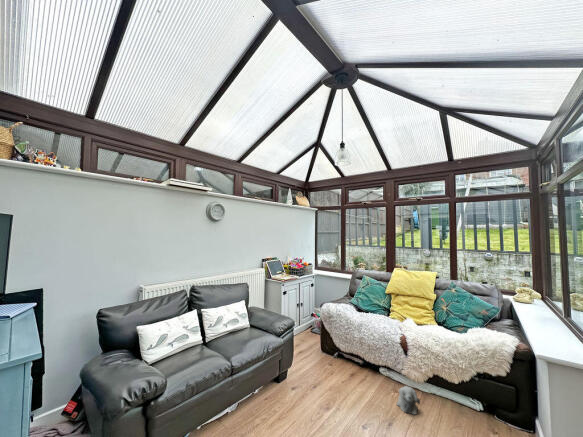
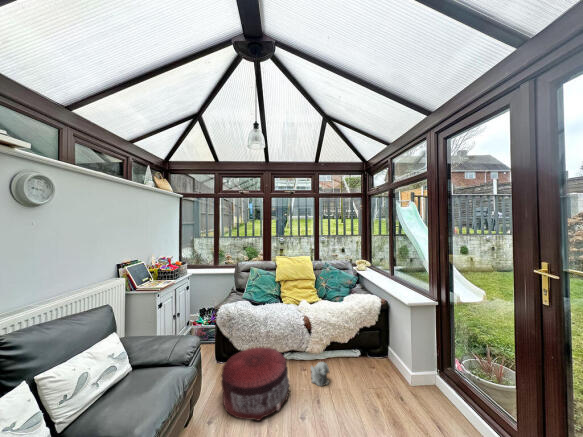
pouf: none [307,346,368,408] -> present [221,347,290,420]

